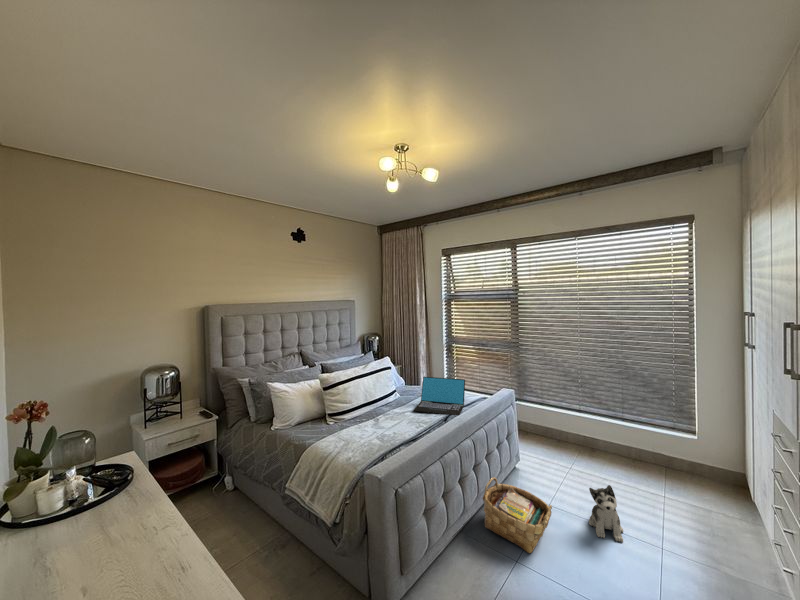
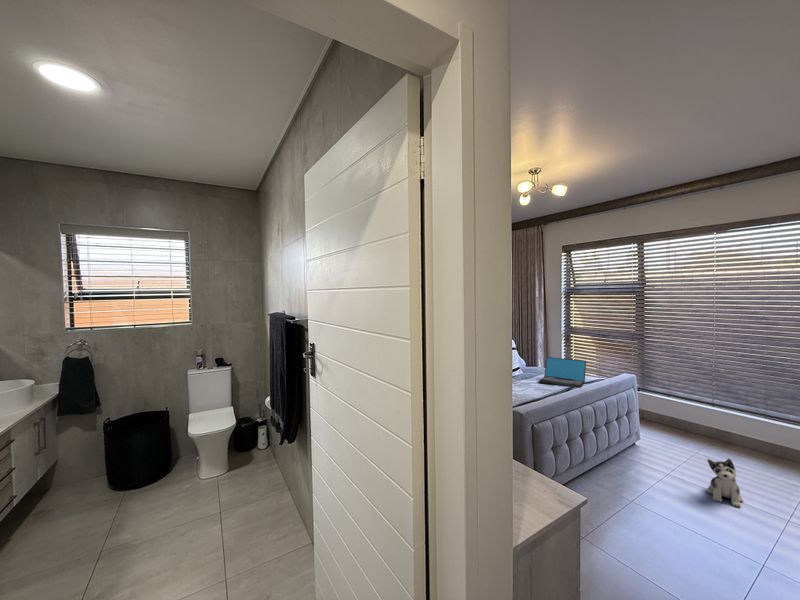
woven basket: present [482,477,552,553] -> none [601,440,667,498]

